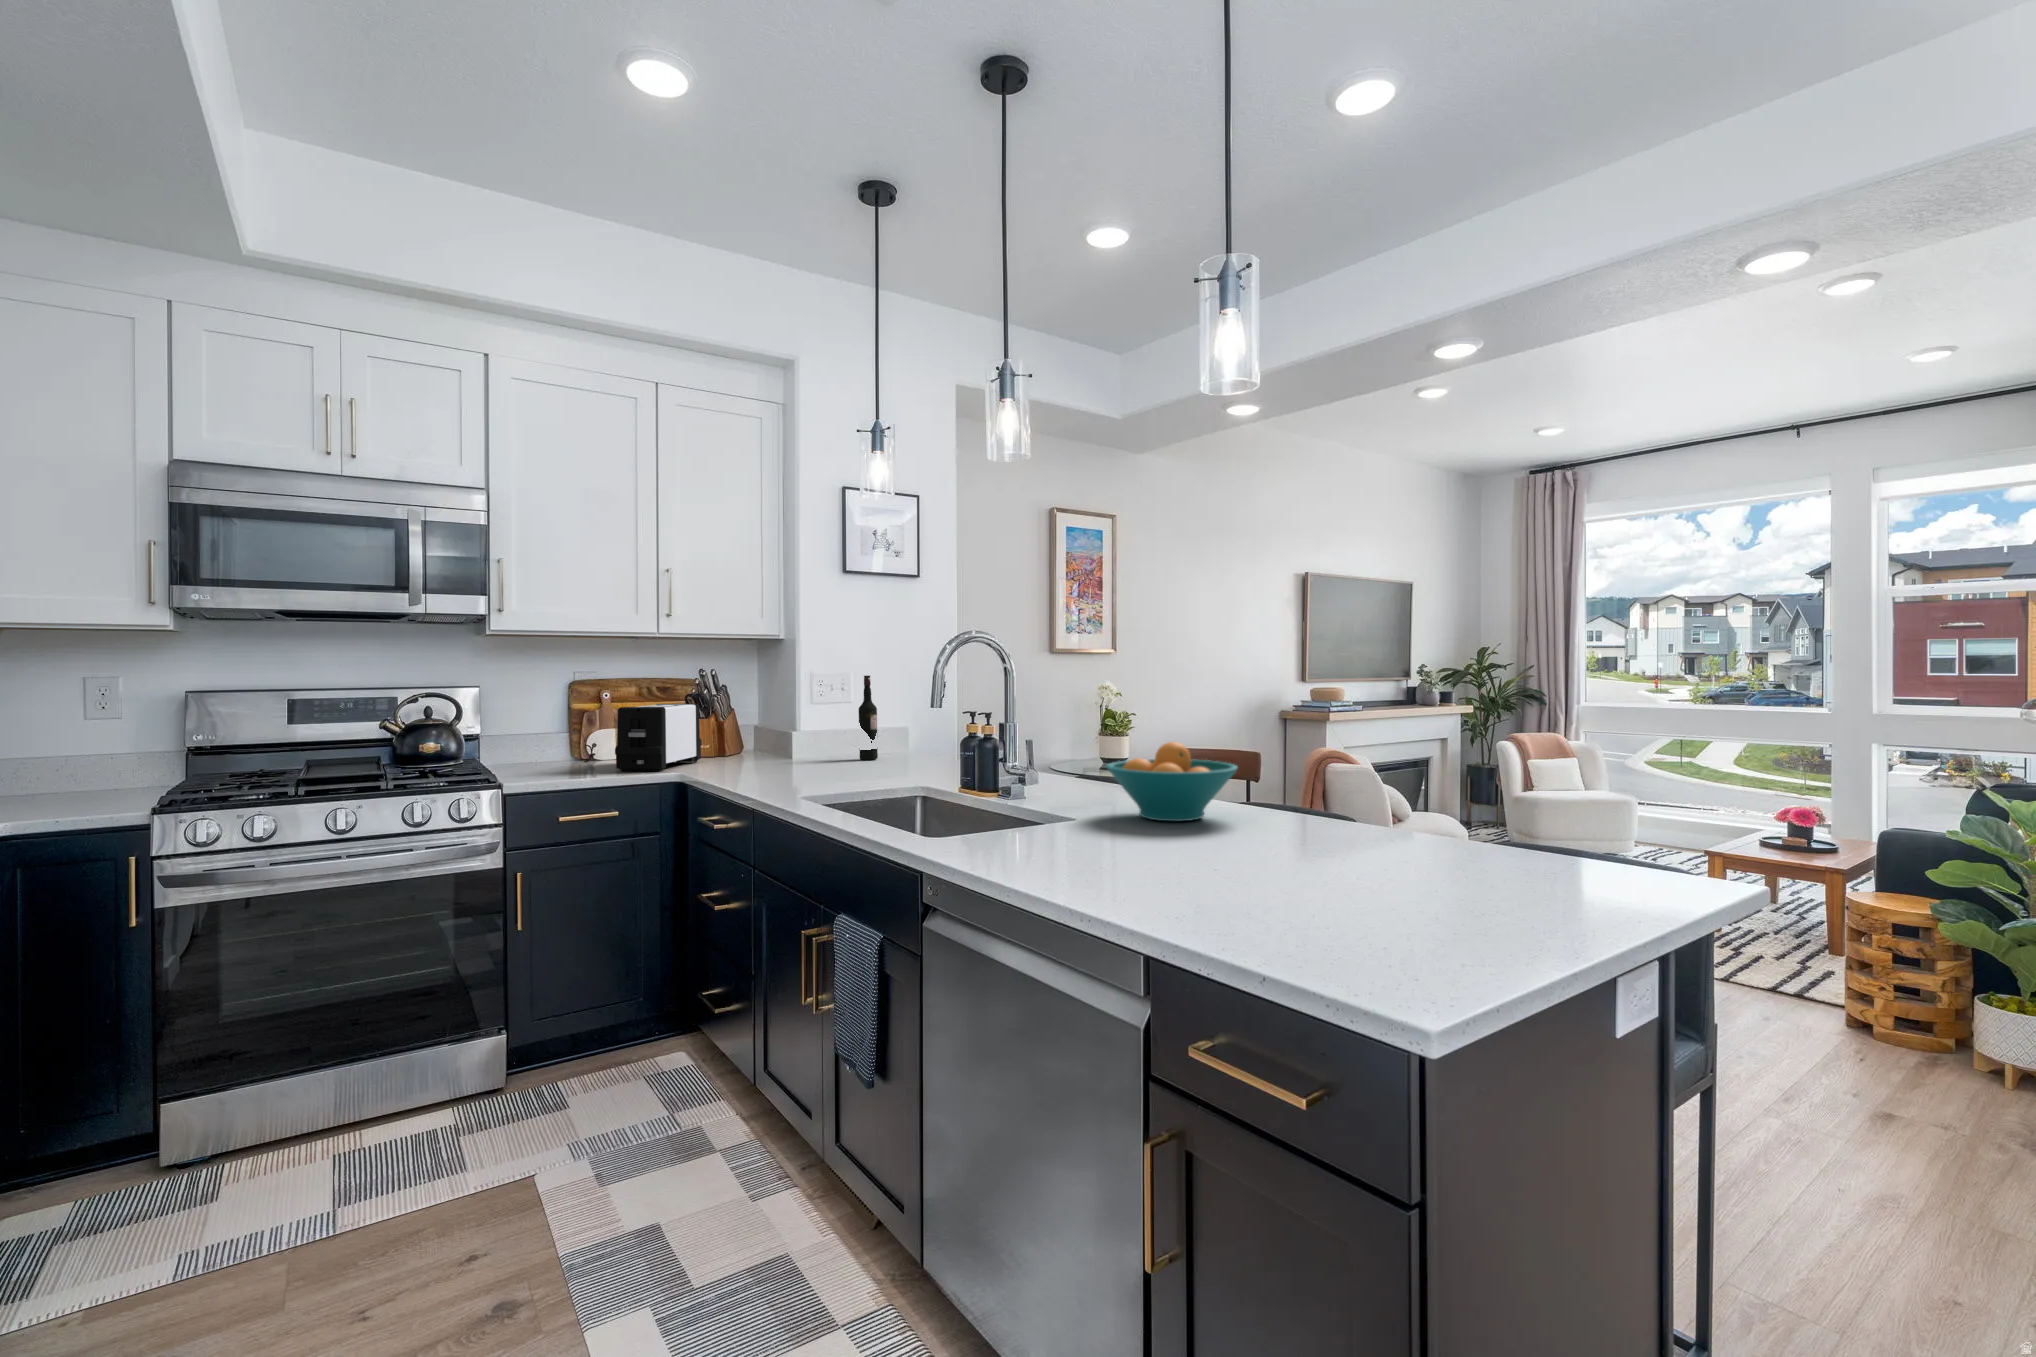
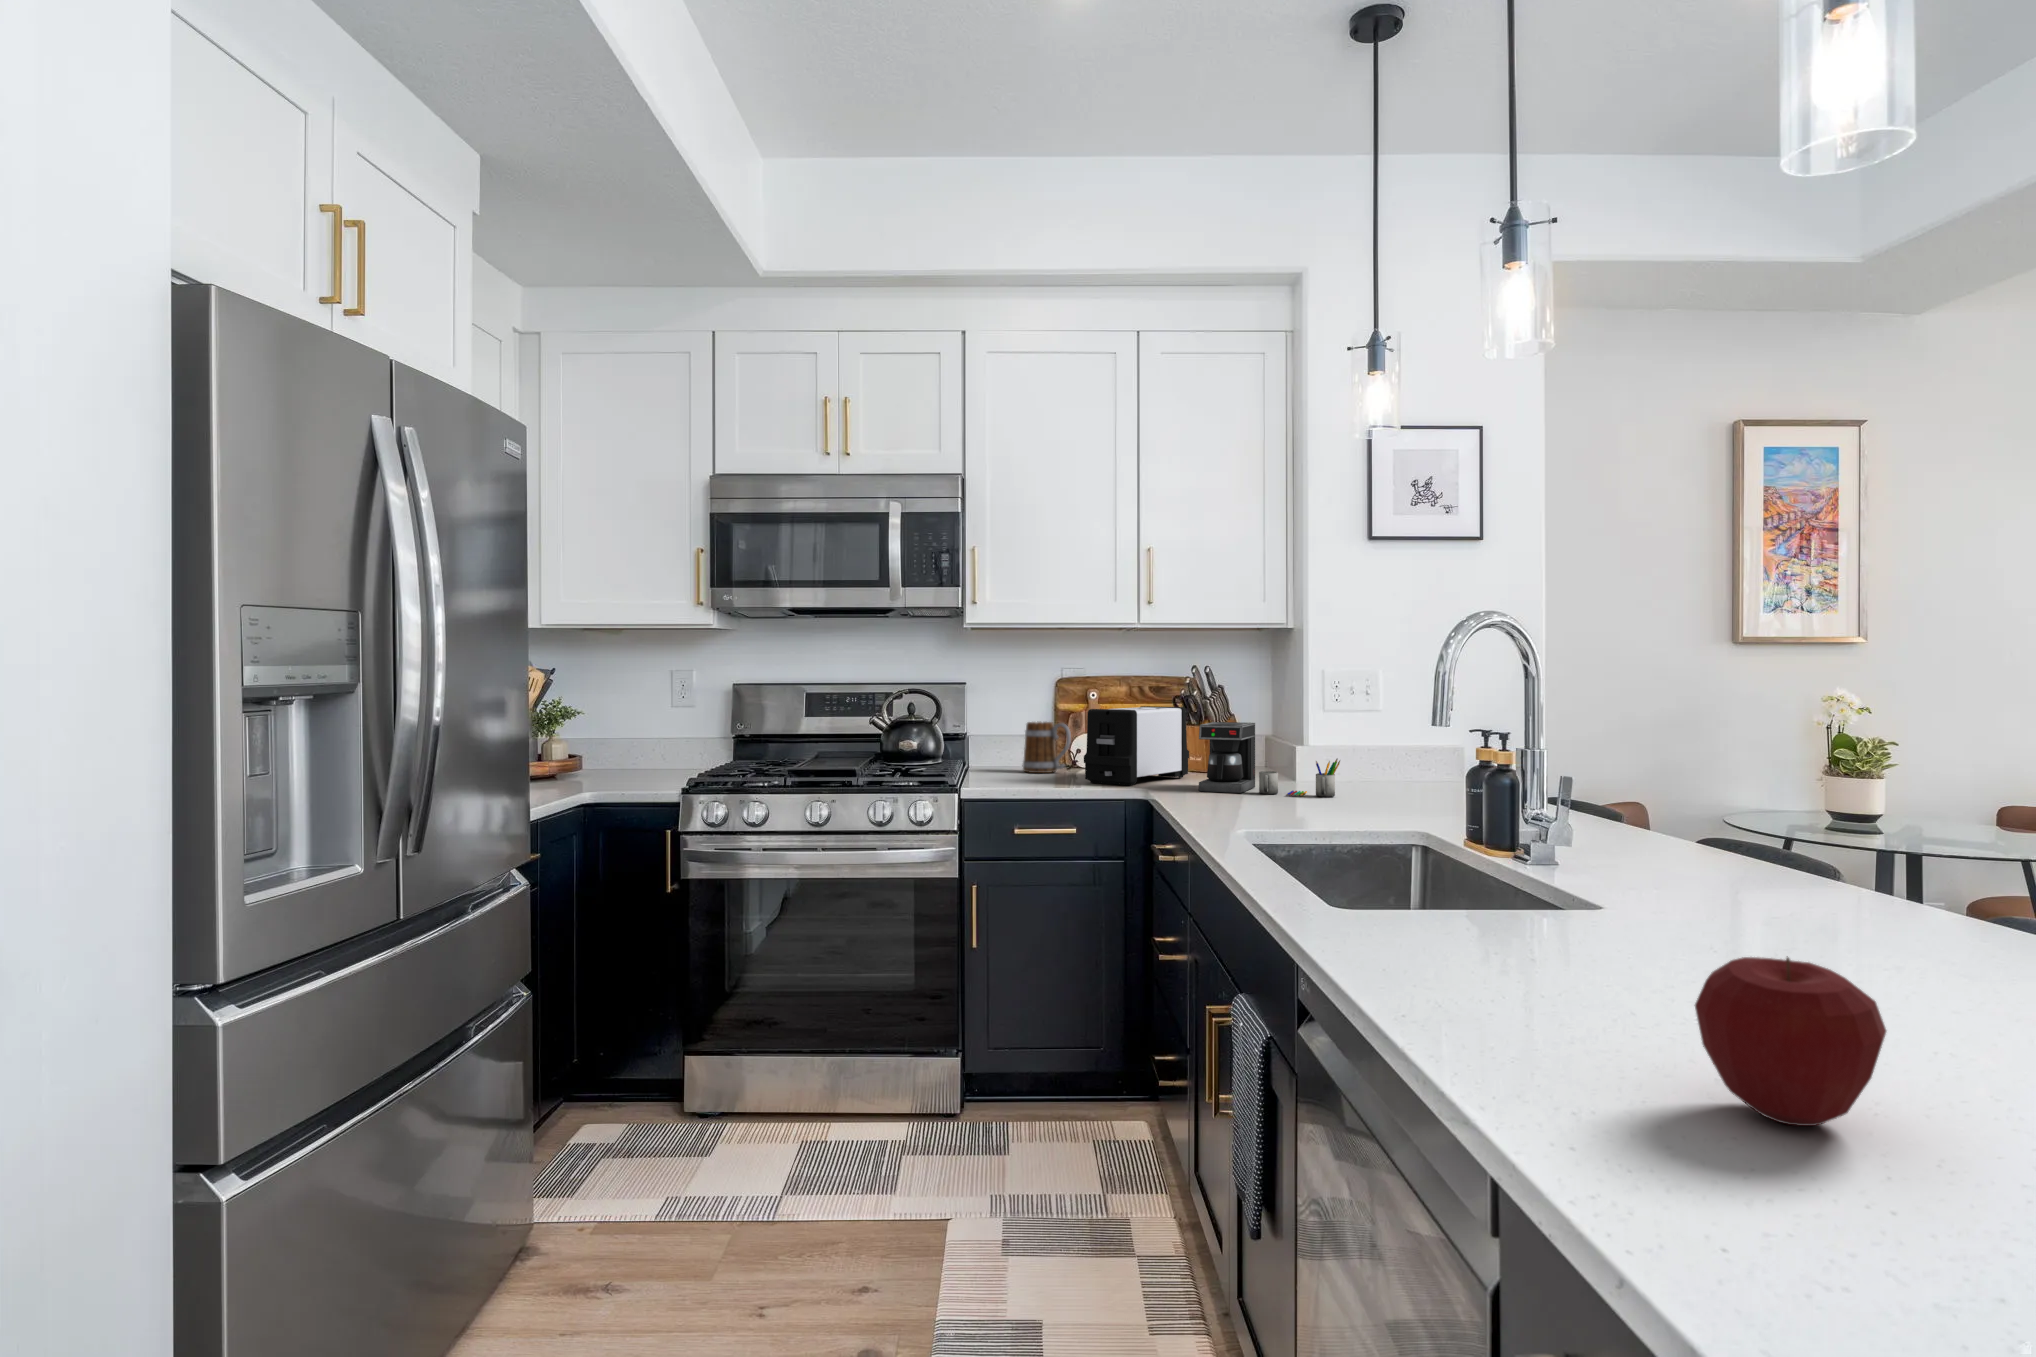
wine bottle: present [859,676,878,760] -> none [1384,676,1410,789]
coffee maker: none [724,714,837,771] -> present [1199,722,1340,797]
mug: none [542,720,591,767] -> present [1022,722,1071,773]
fruit bowl: present [1106,742,1238,821] -> none [1661,794,1932,932]
apple: none [1226,822,1314,911] -> present [1695,956,1886,1126]

